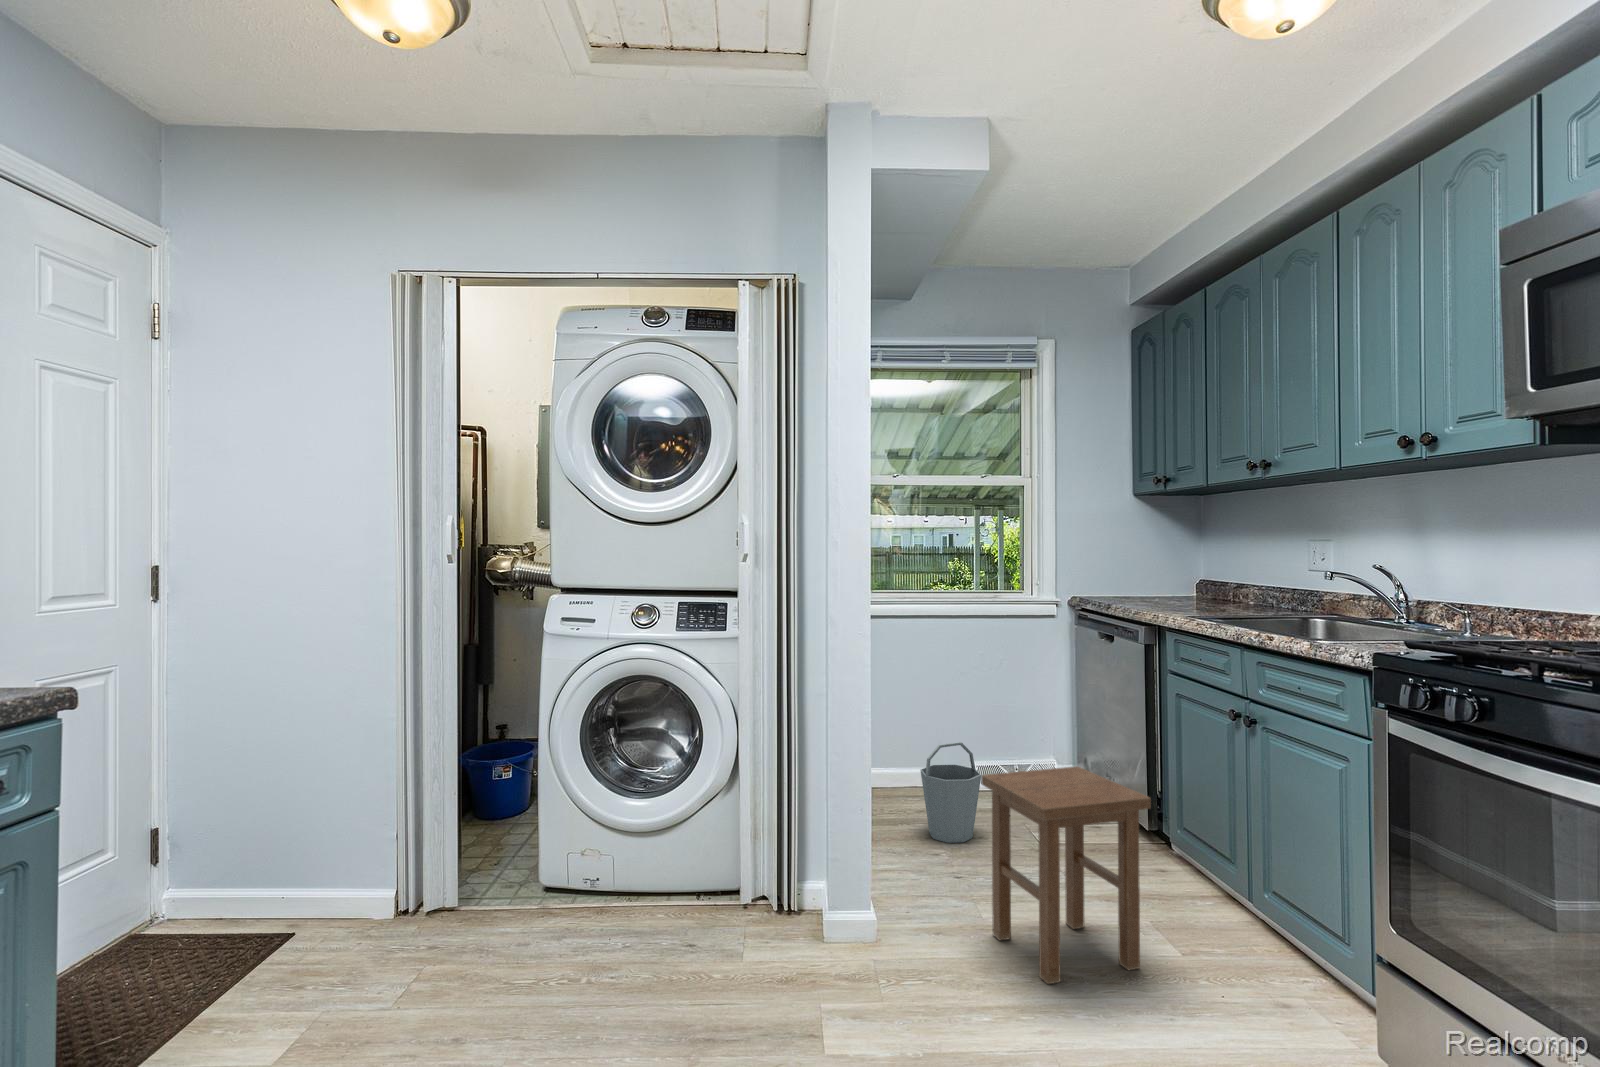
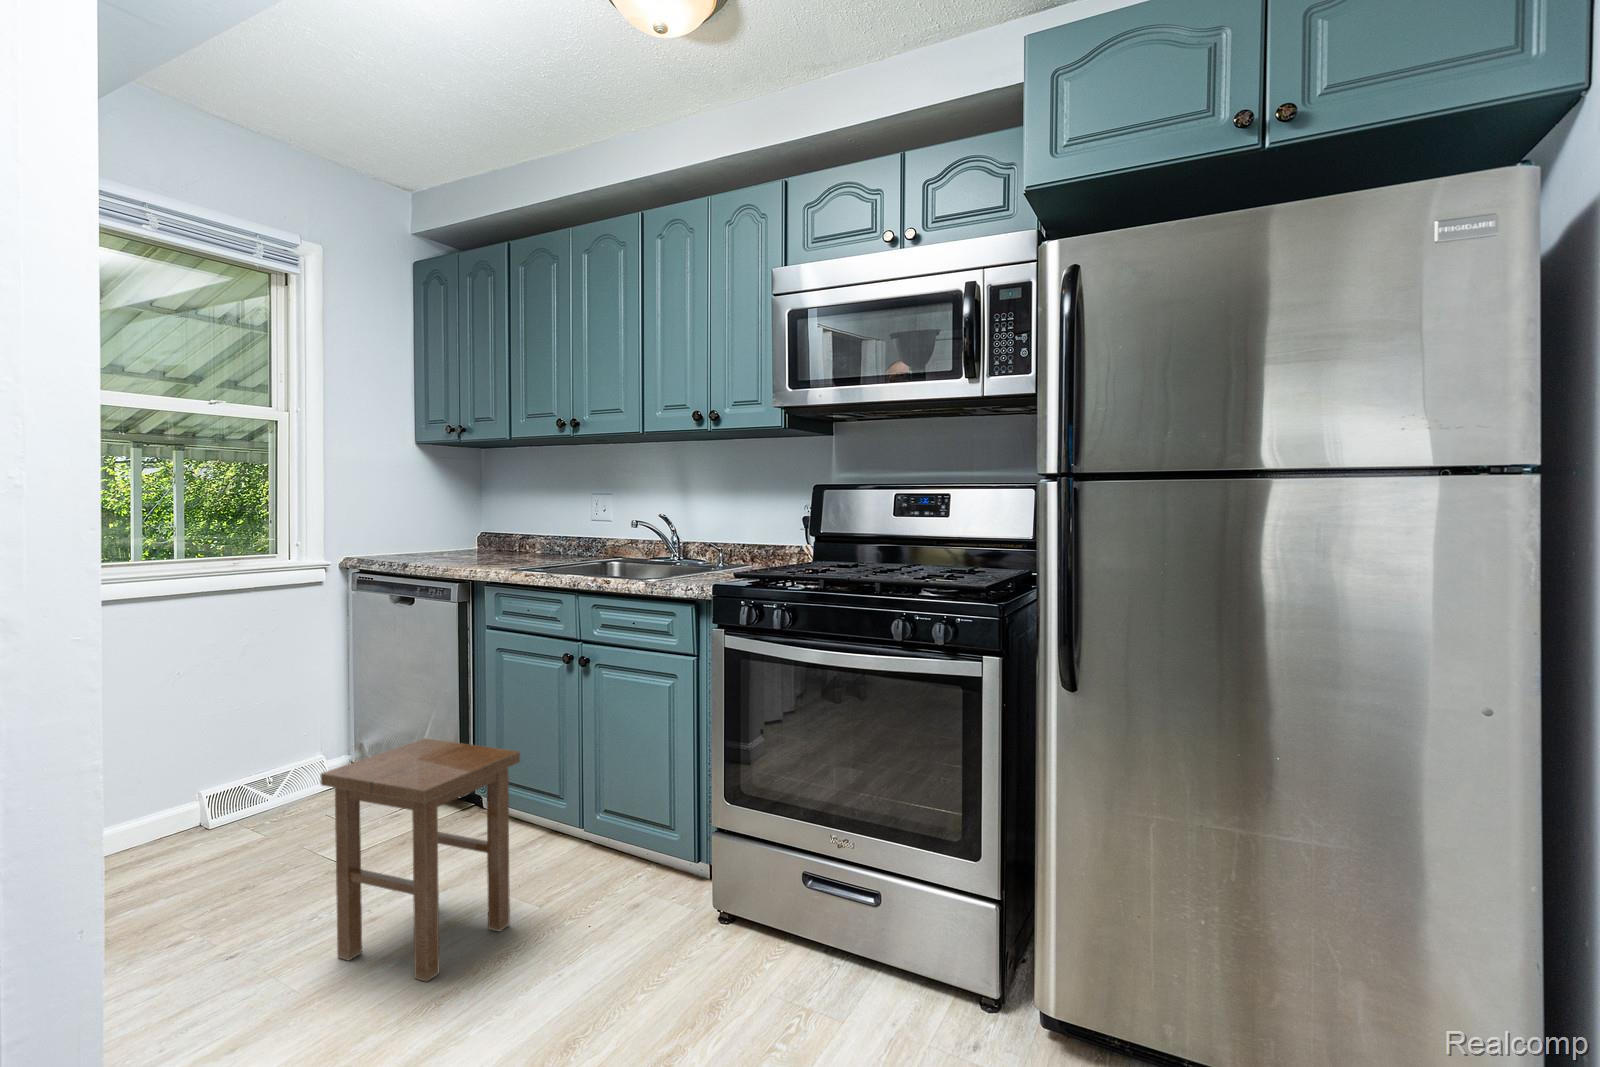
bucket: present [920,742,981,843] -> none [172,745,267,877]

